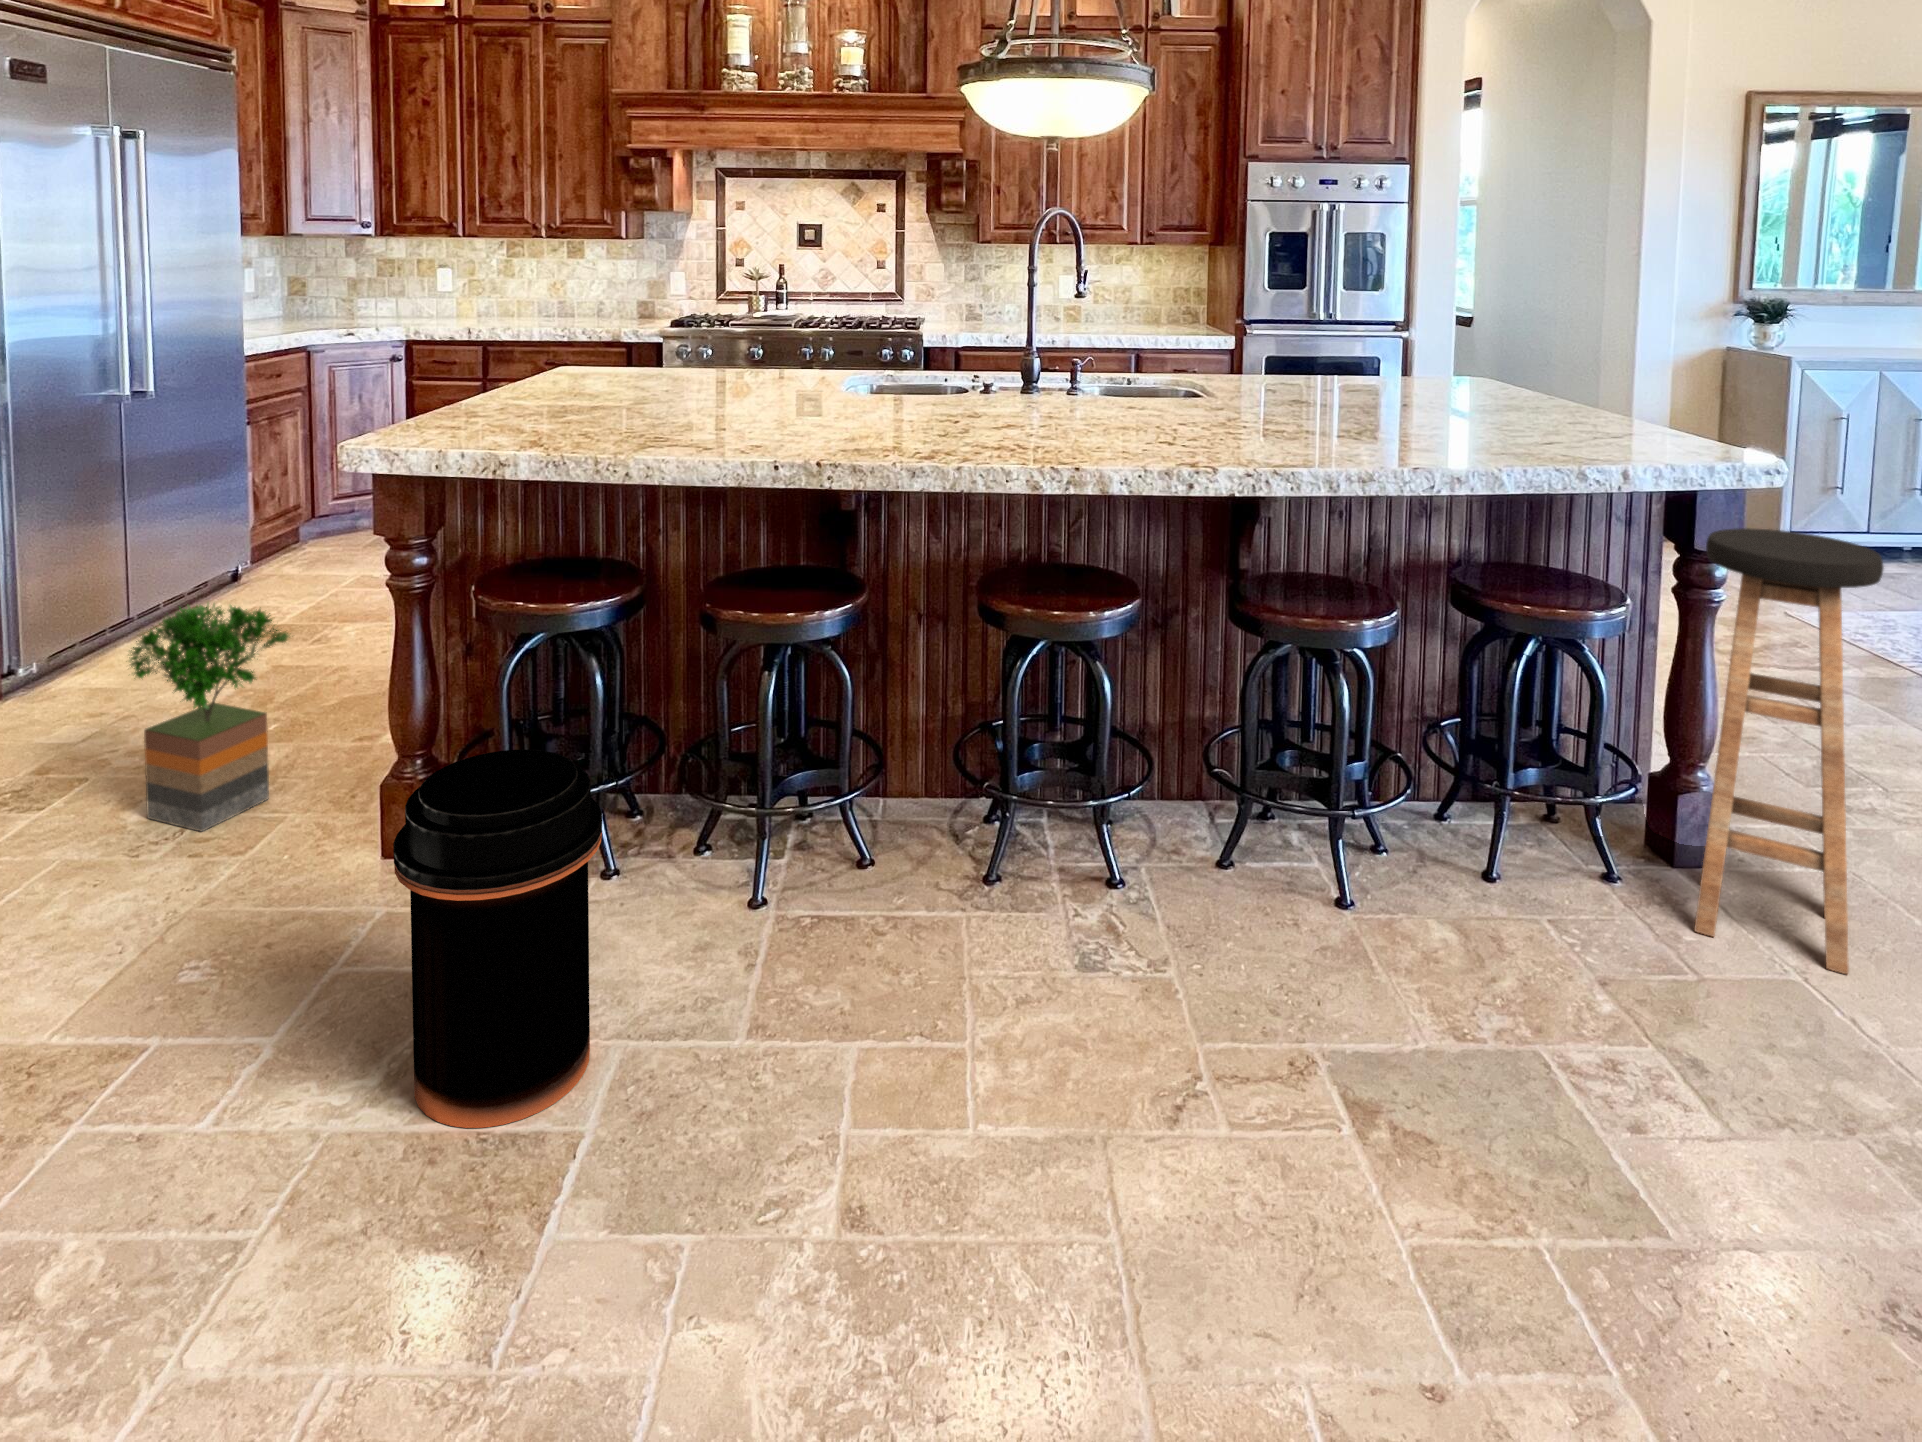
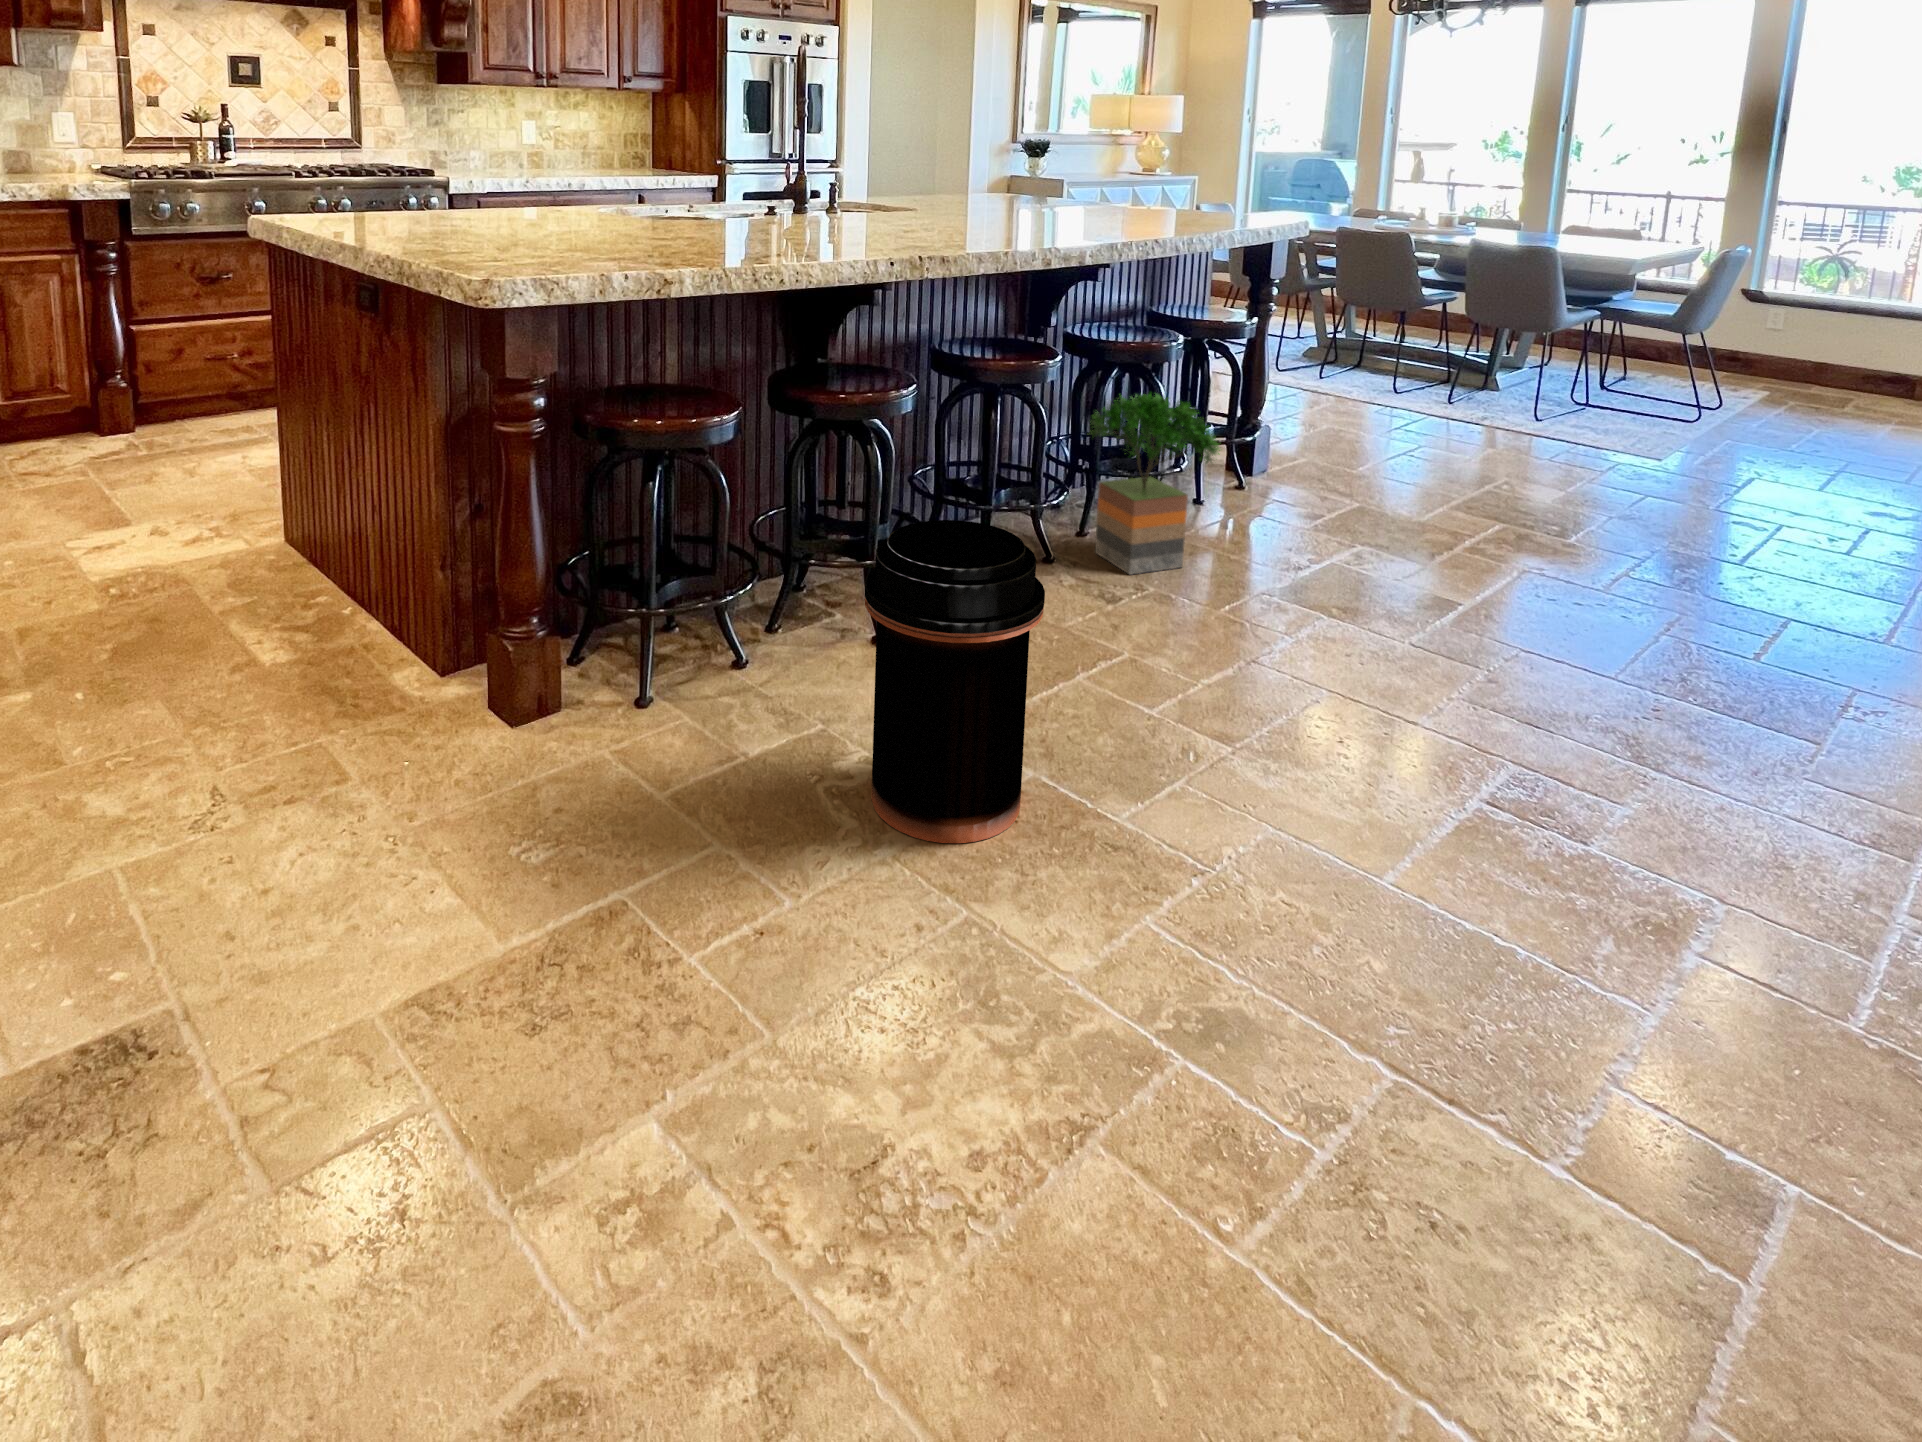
bar stool: present [1694,528,1884,974] -> none [1282,261,1401,501]
potted tree: present [130,604,290,832] -> present [1090,394,1220,575]

